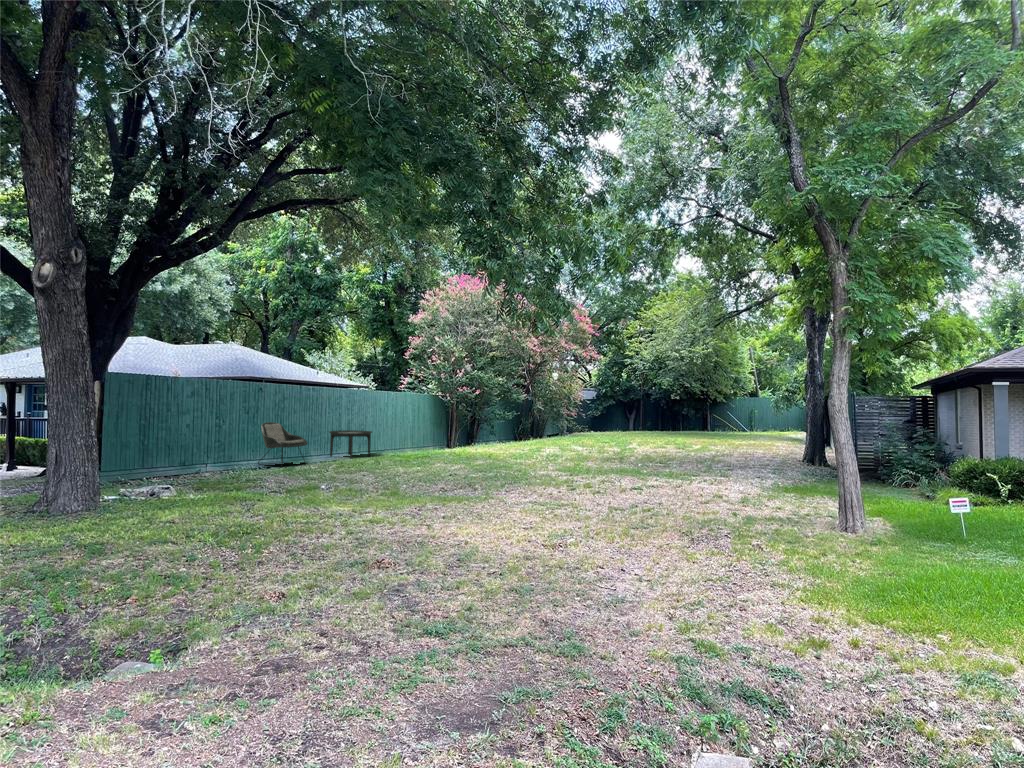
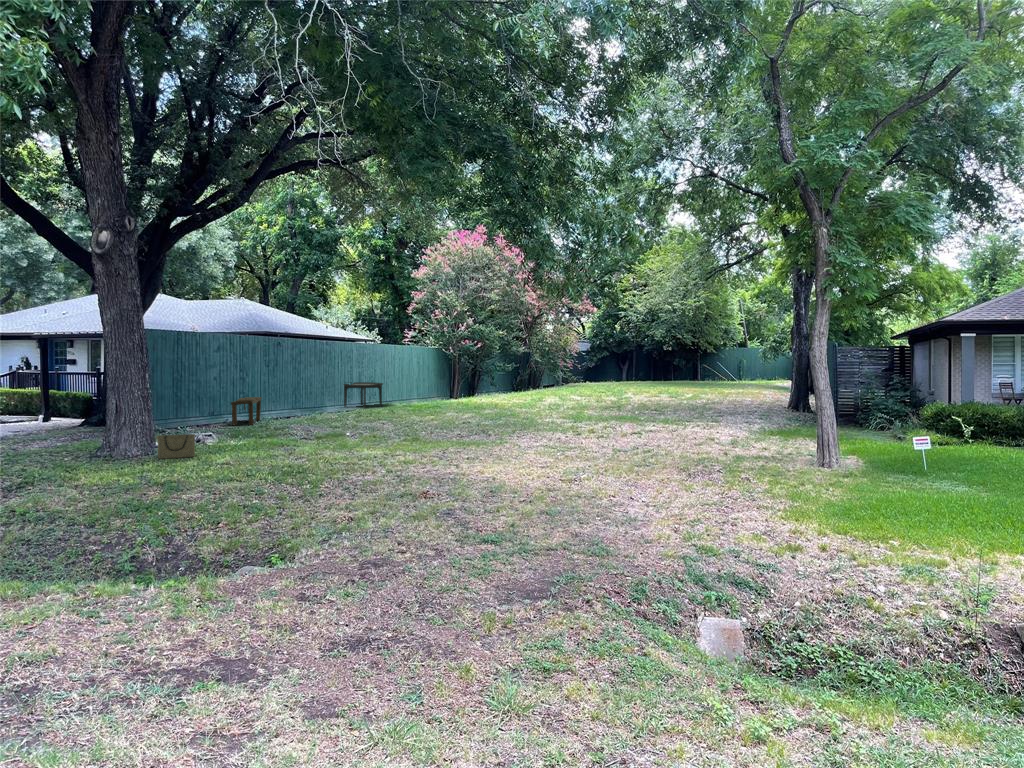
lounge chair: present [258,422,307,465] -> none [280,375,325,417]
bench: none [201,445,237,476] -> present [231,397,262,426]
basket: none [98,487,143,515] -> present [157,434,195,459]

